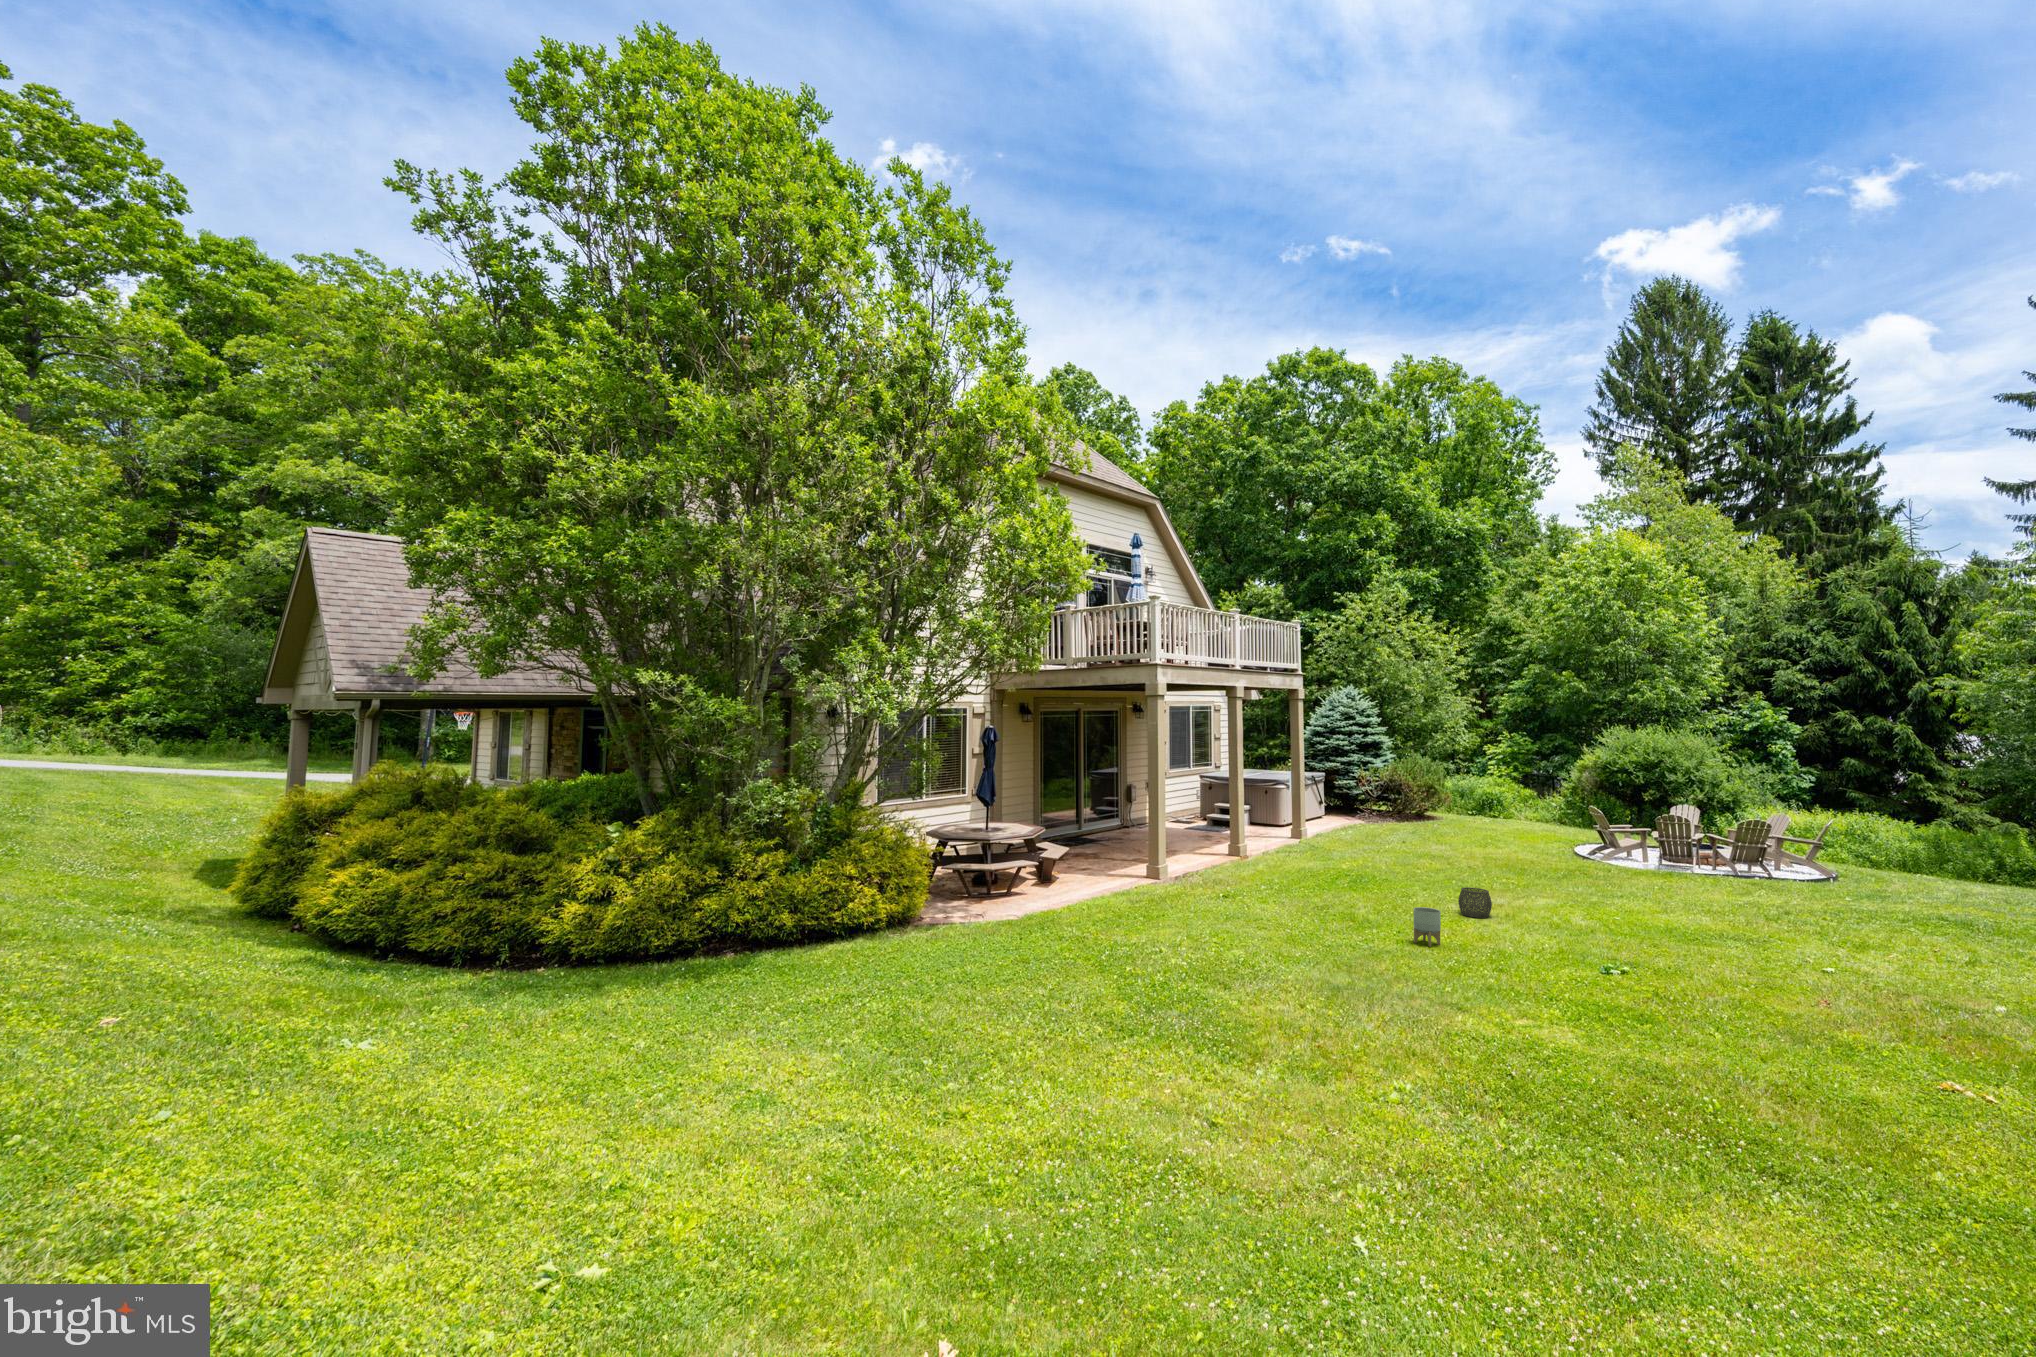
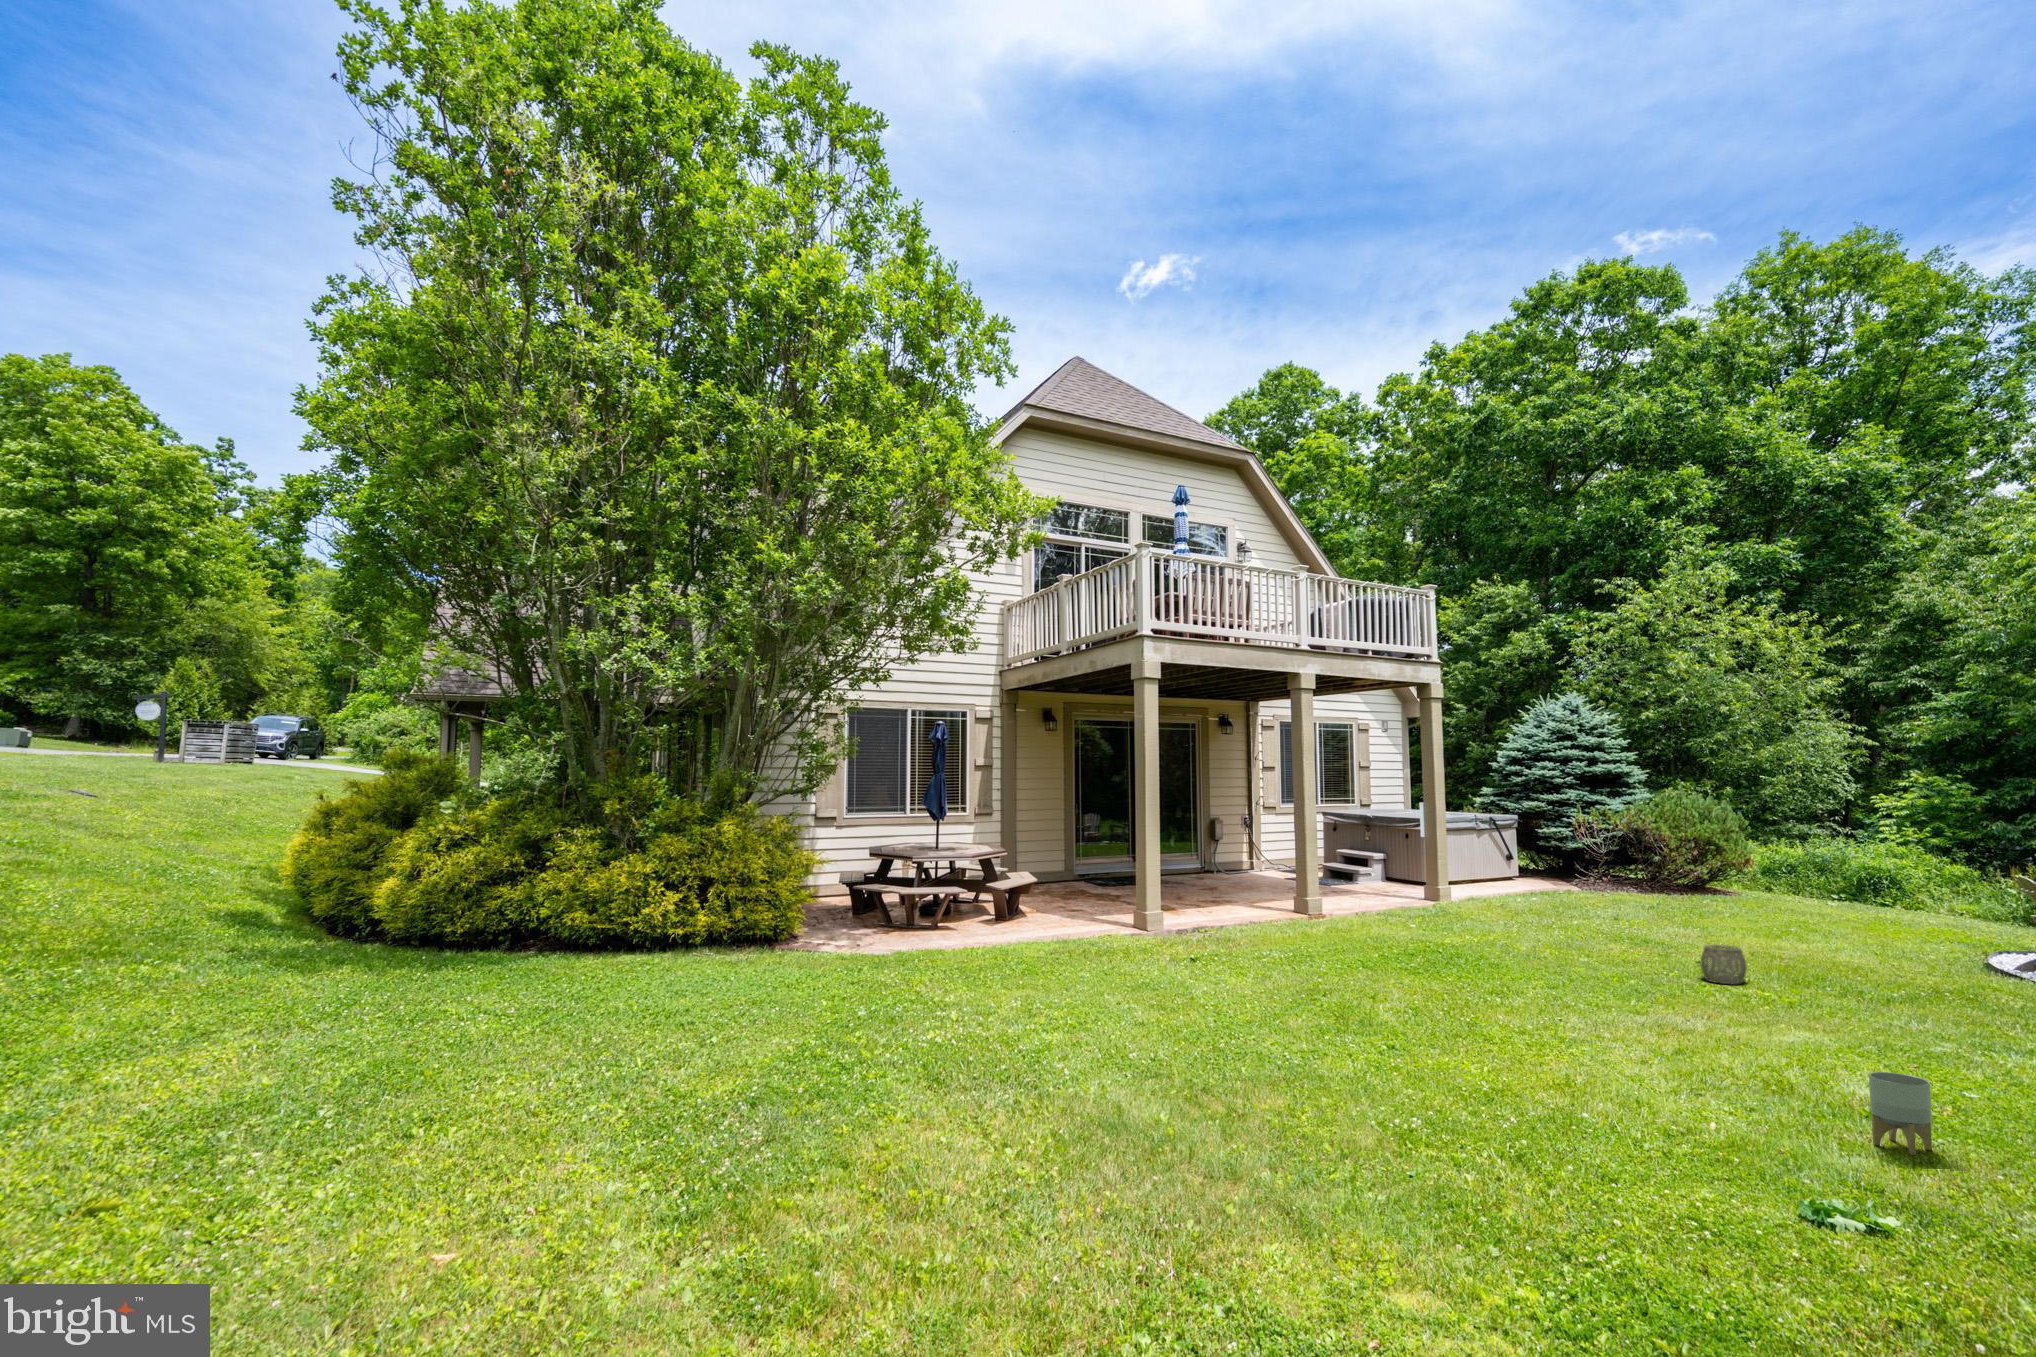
planter: present [1414,907,1441,947] -> present [1869,1072,1932,1155]

